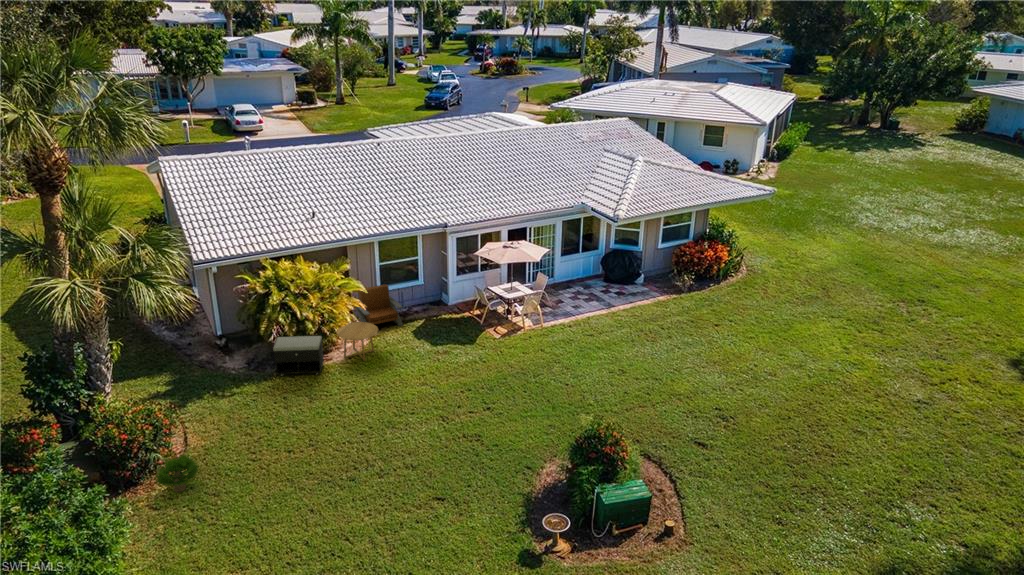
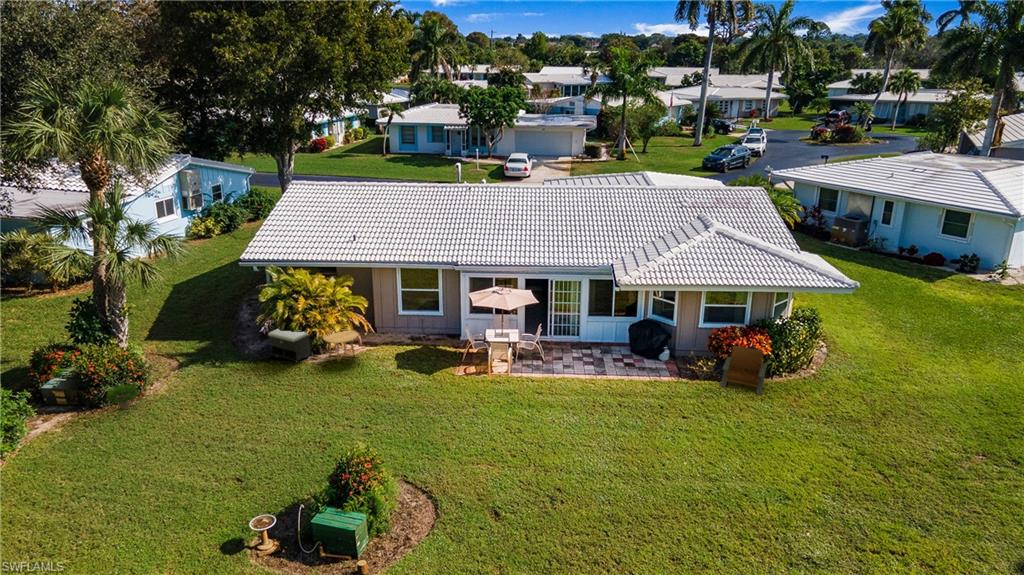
lounge chair: present [356,284,403,326] -> present [720,346,767,395]

